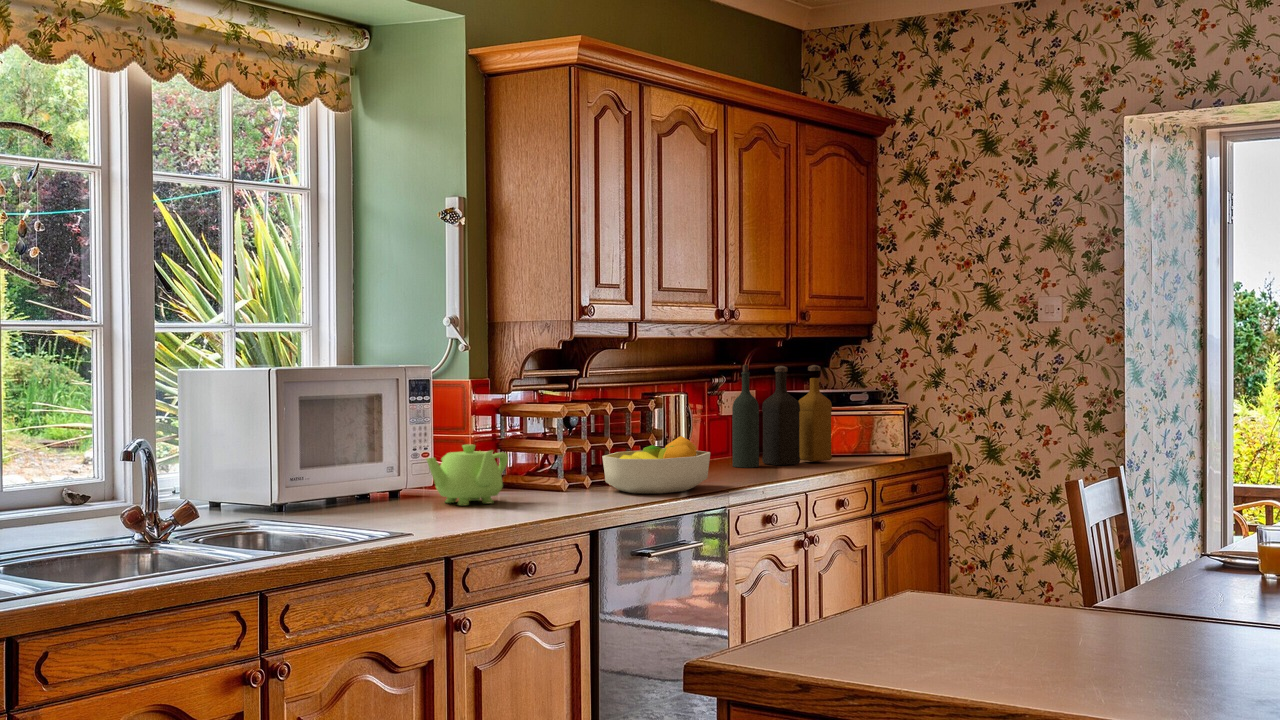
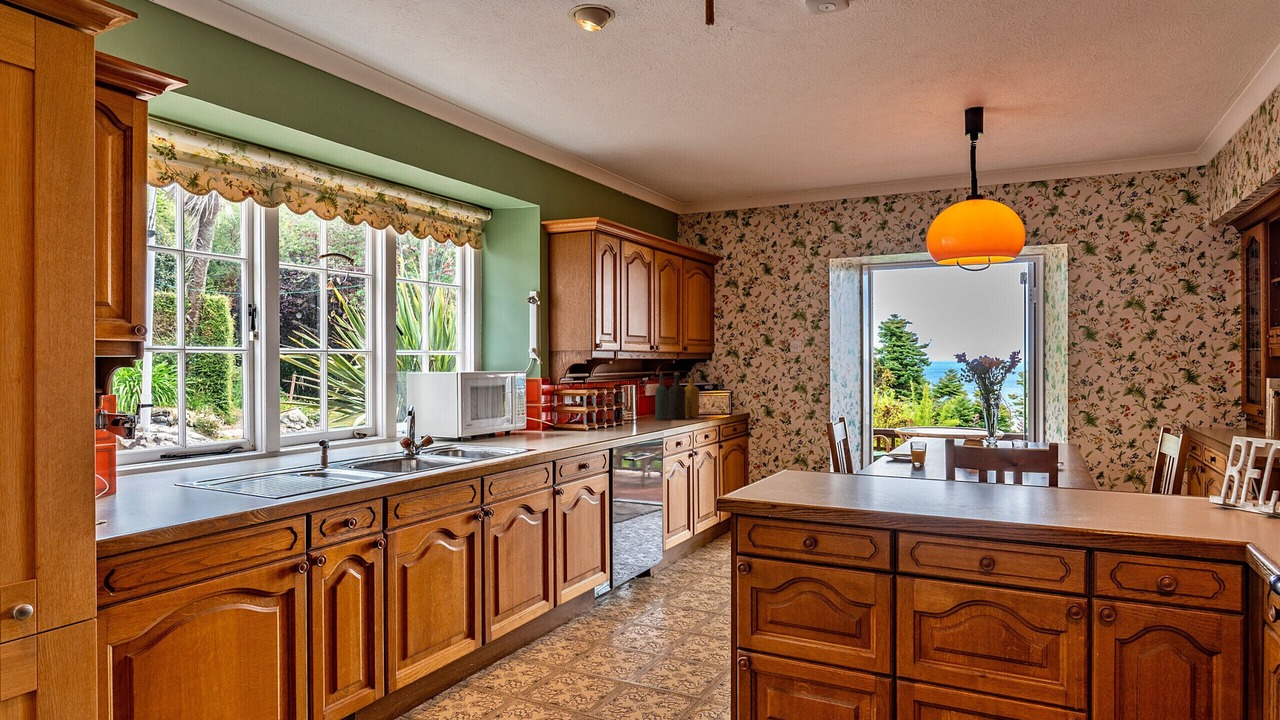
fruit bowl: present [602,436,710,493] -> none [606,405,655,432]
teapot: present [427,444,508,505] -> none [530,409,566,438]

